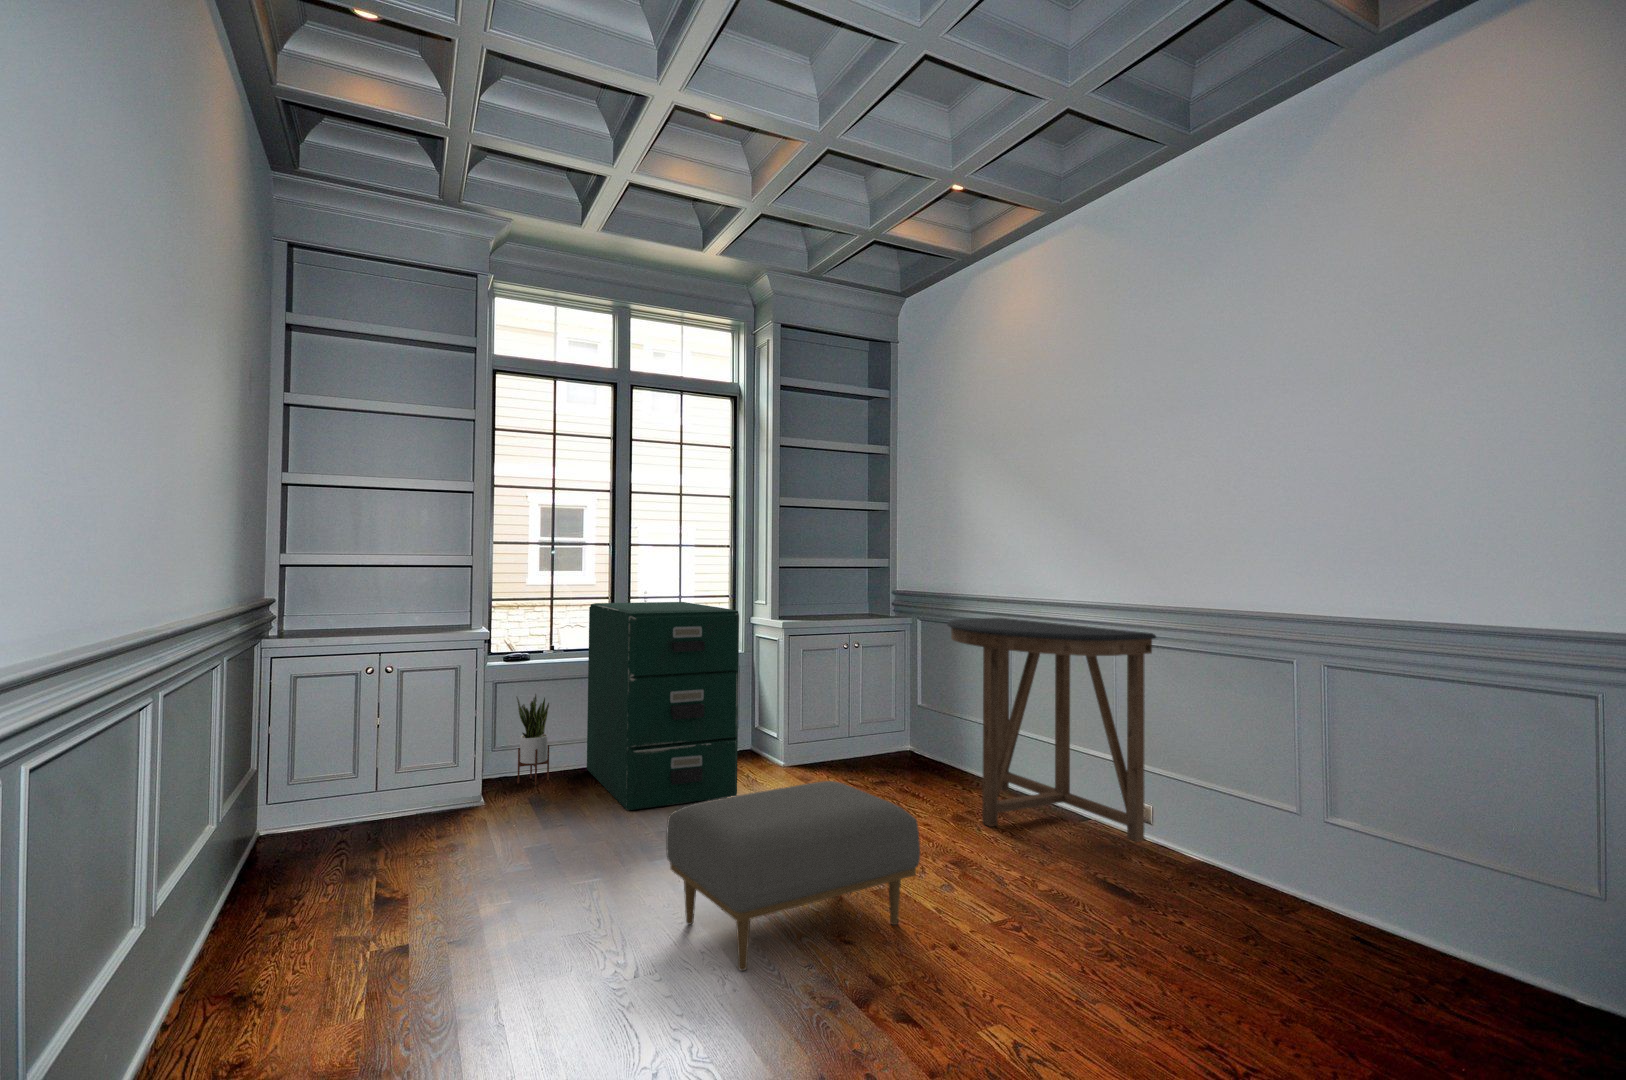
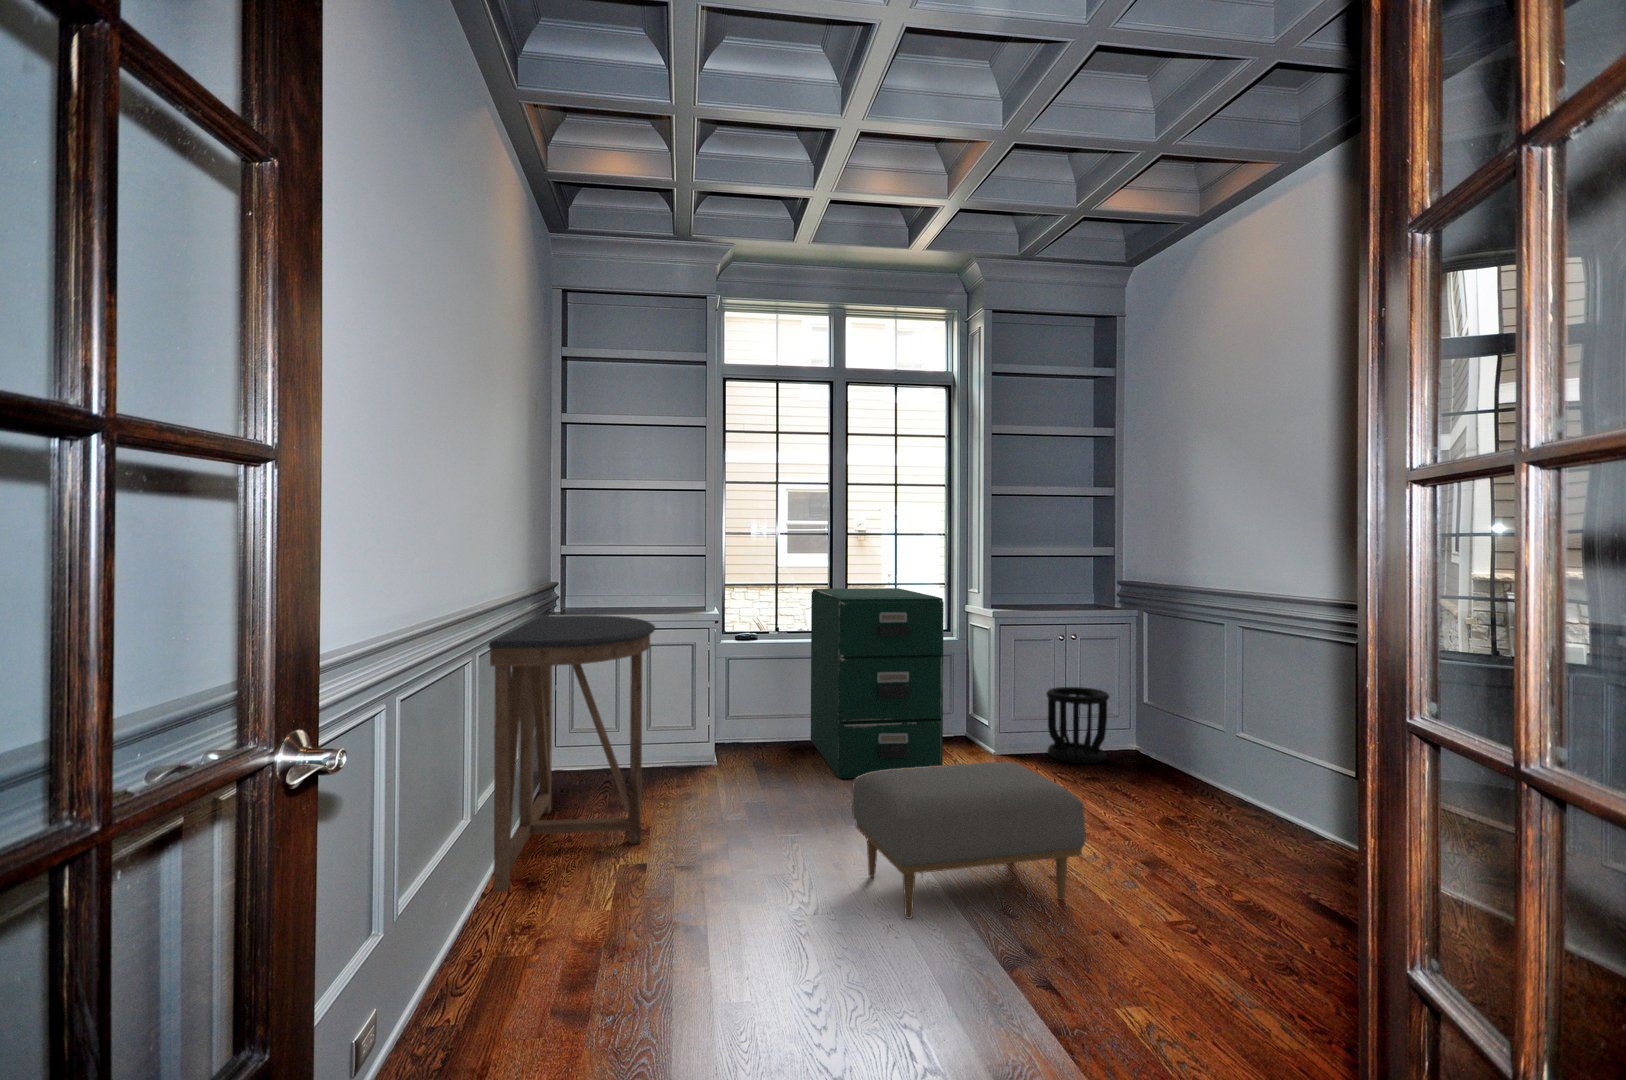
console table: present [947,618,1156,842] -> present [489,615,655,892]
potted plant: present [516,694,549,785] -> none [748,669,777,751]
wastebasket: none [834,697,894,773] -> present [1047,687,1110,763]

